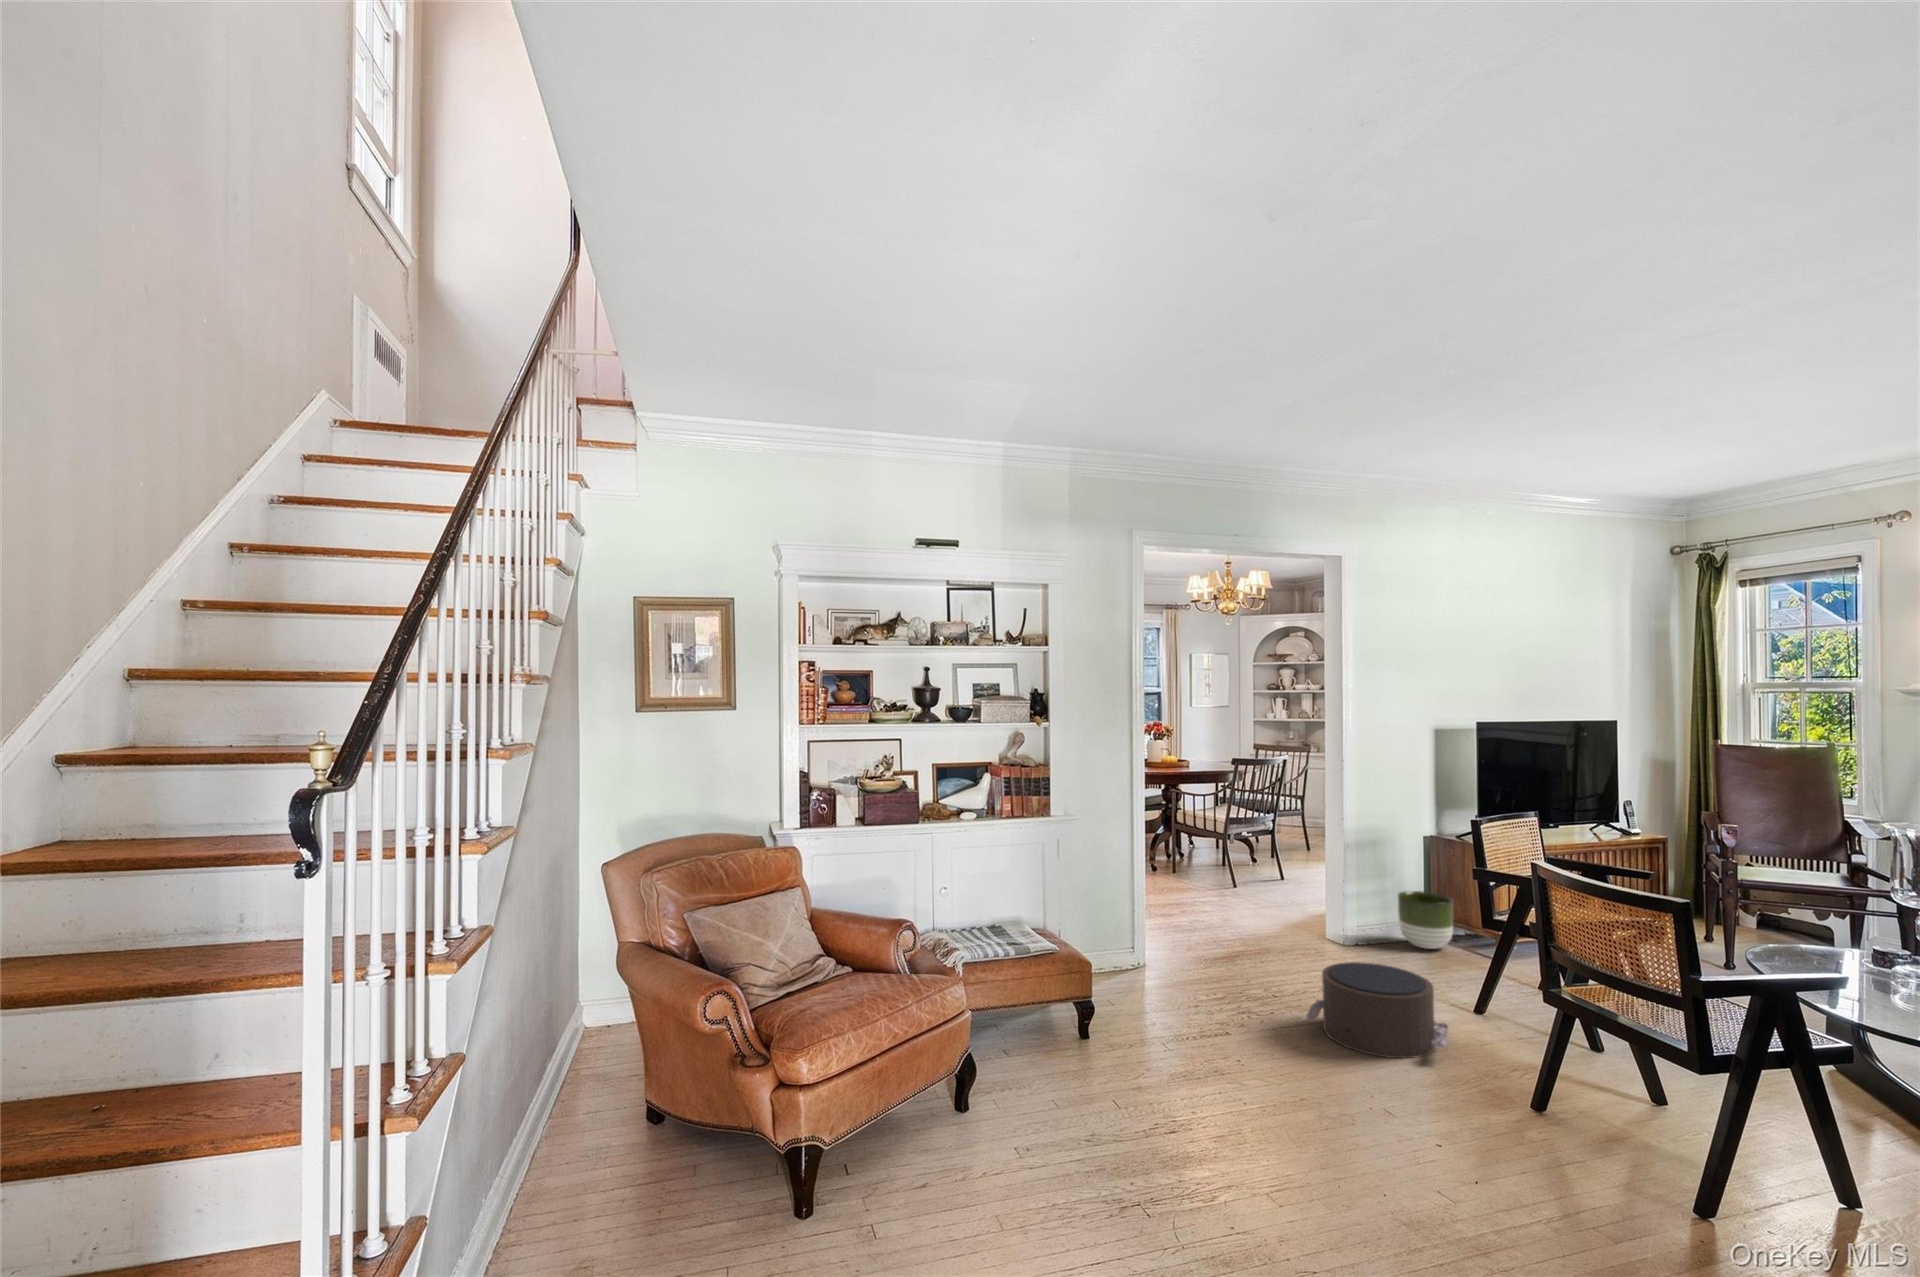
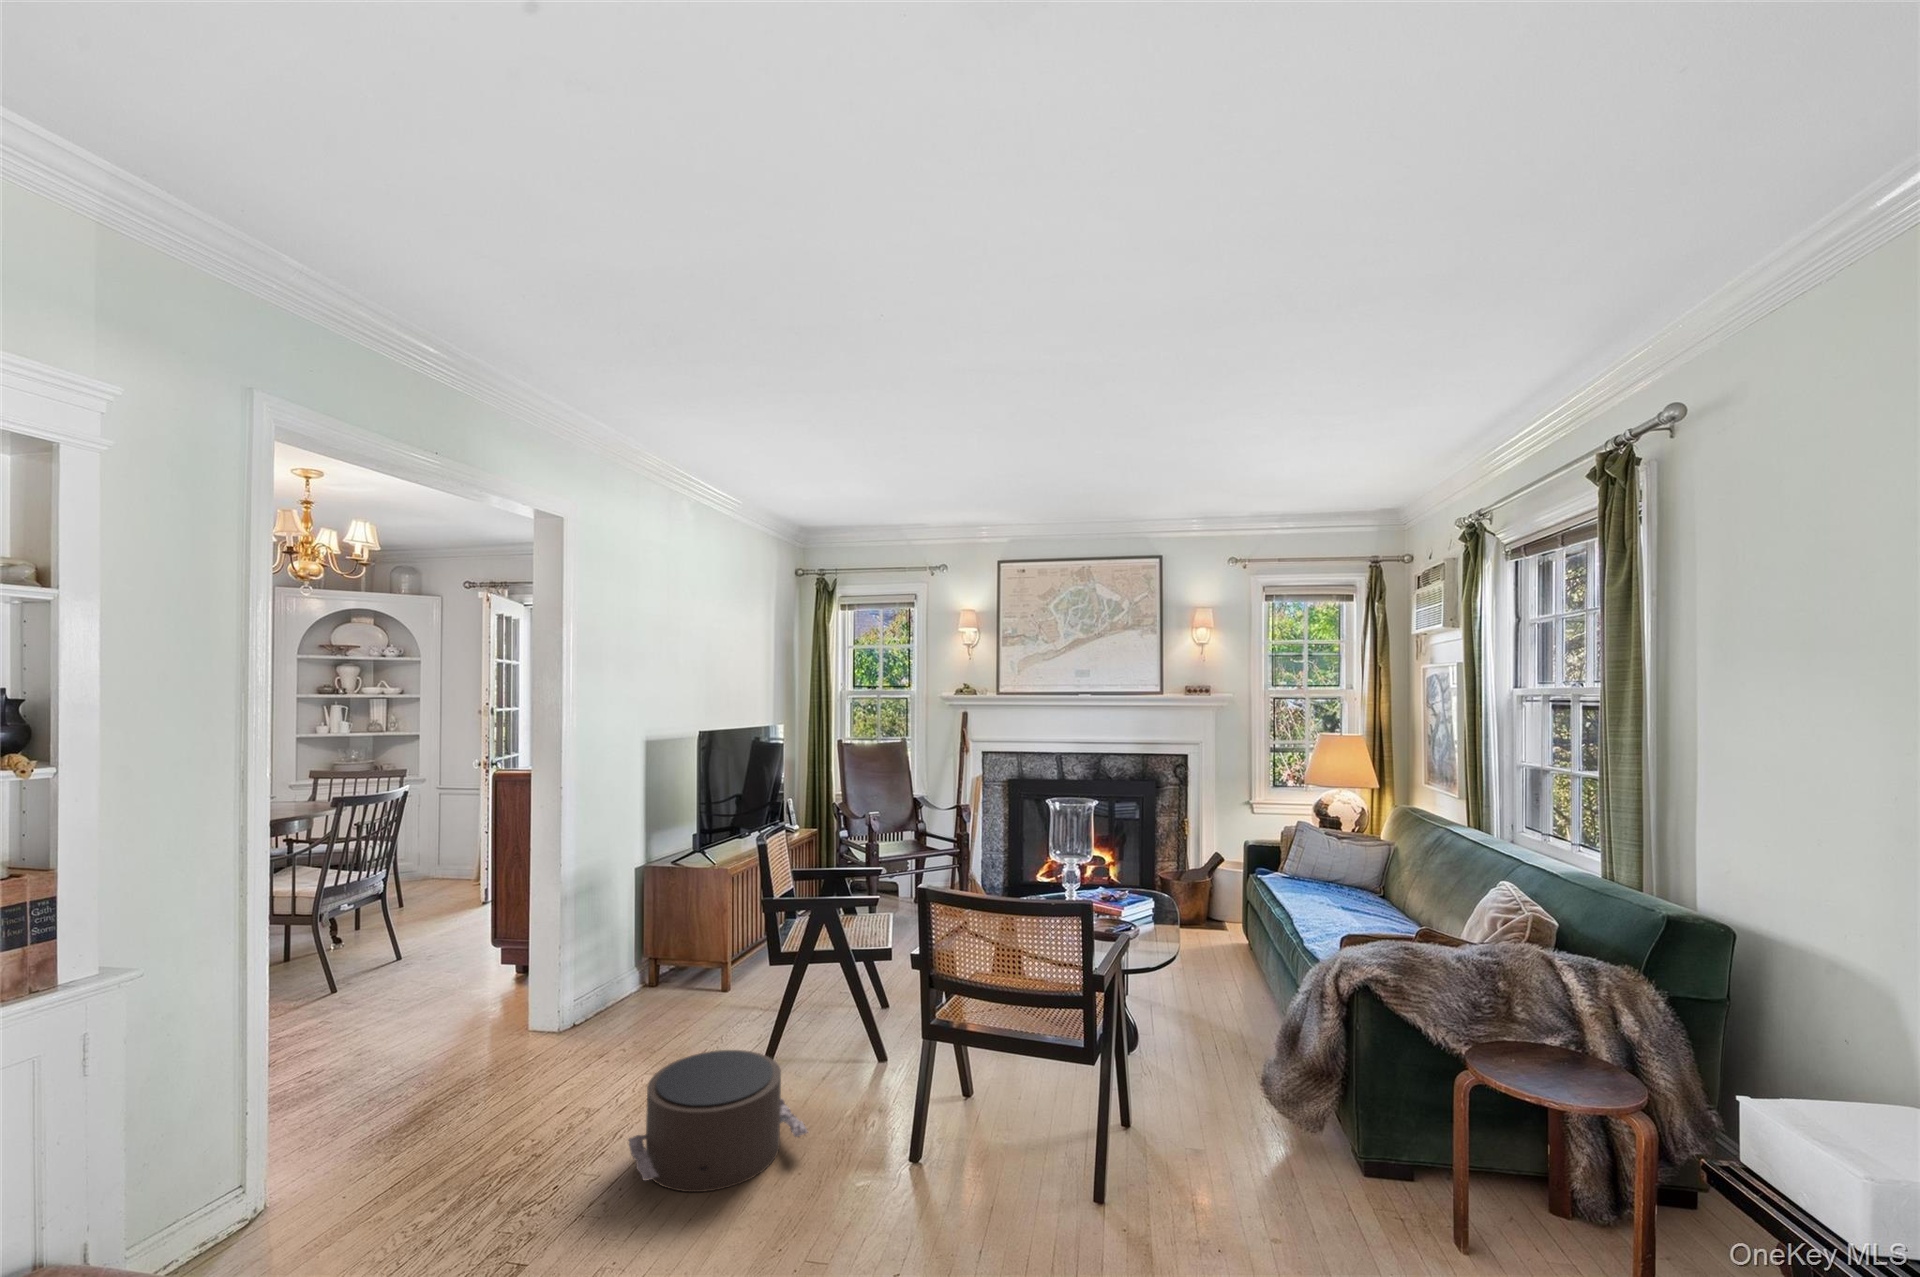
planter: present [1398,891,1453,949] -> none [618,932,678,1002]

